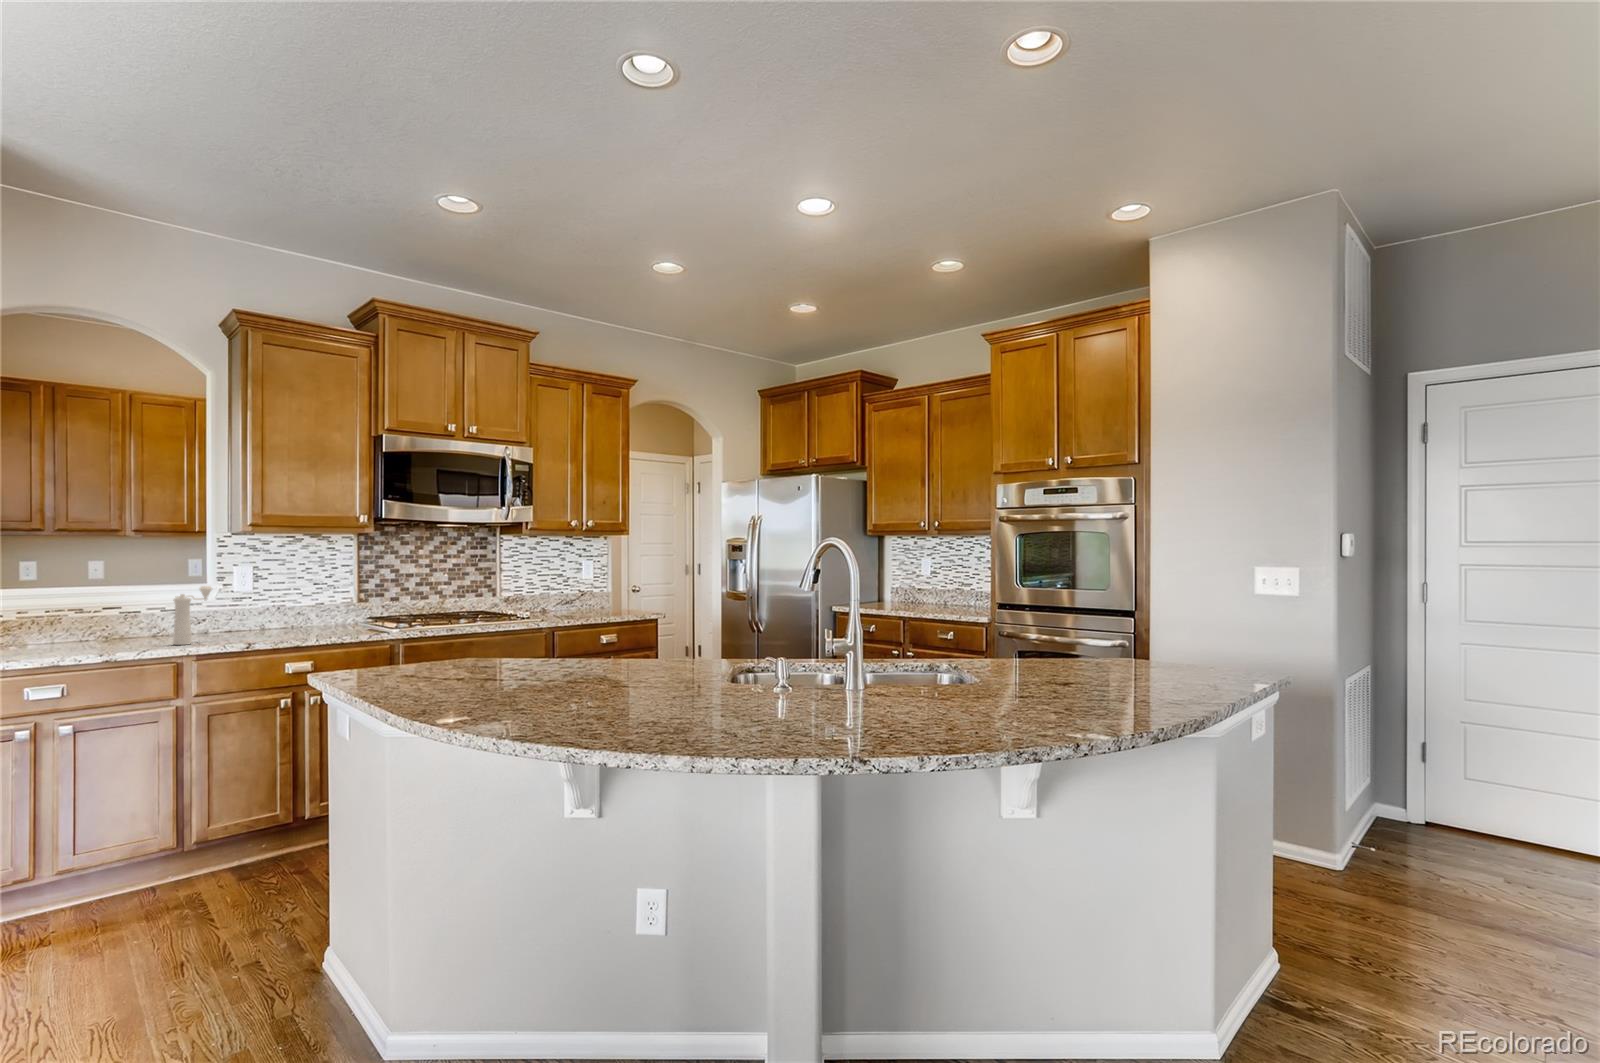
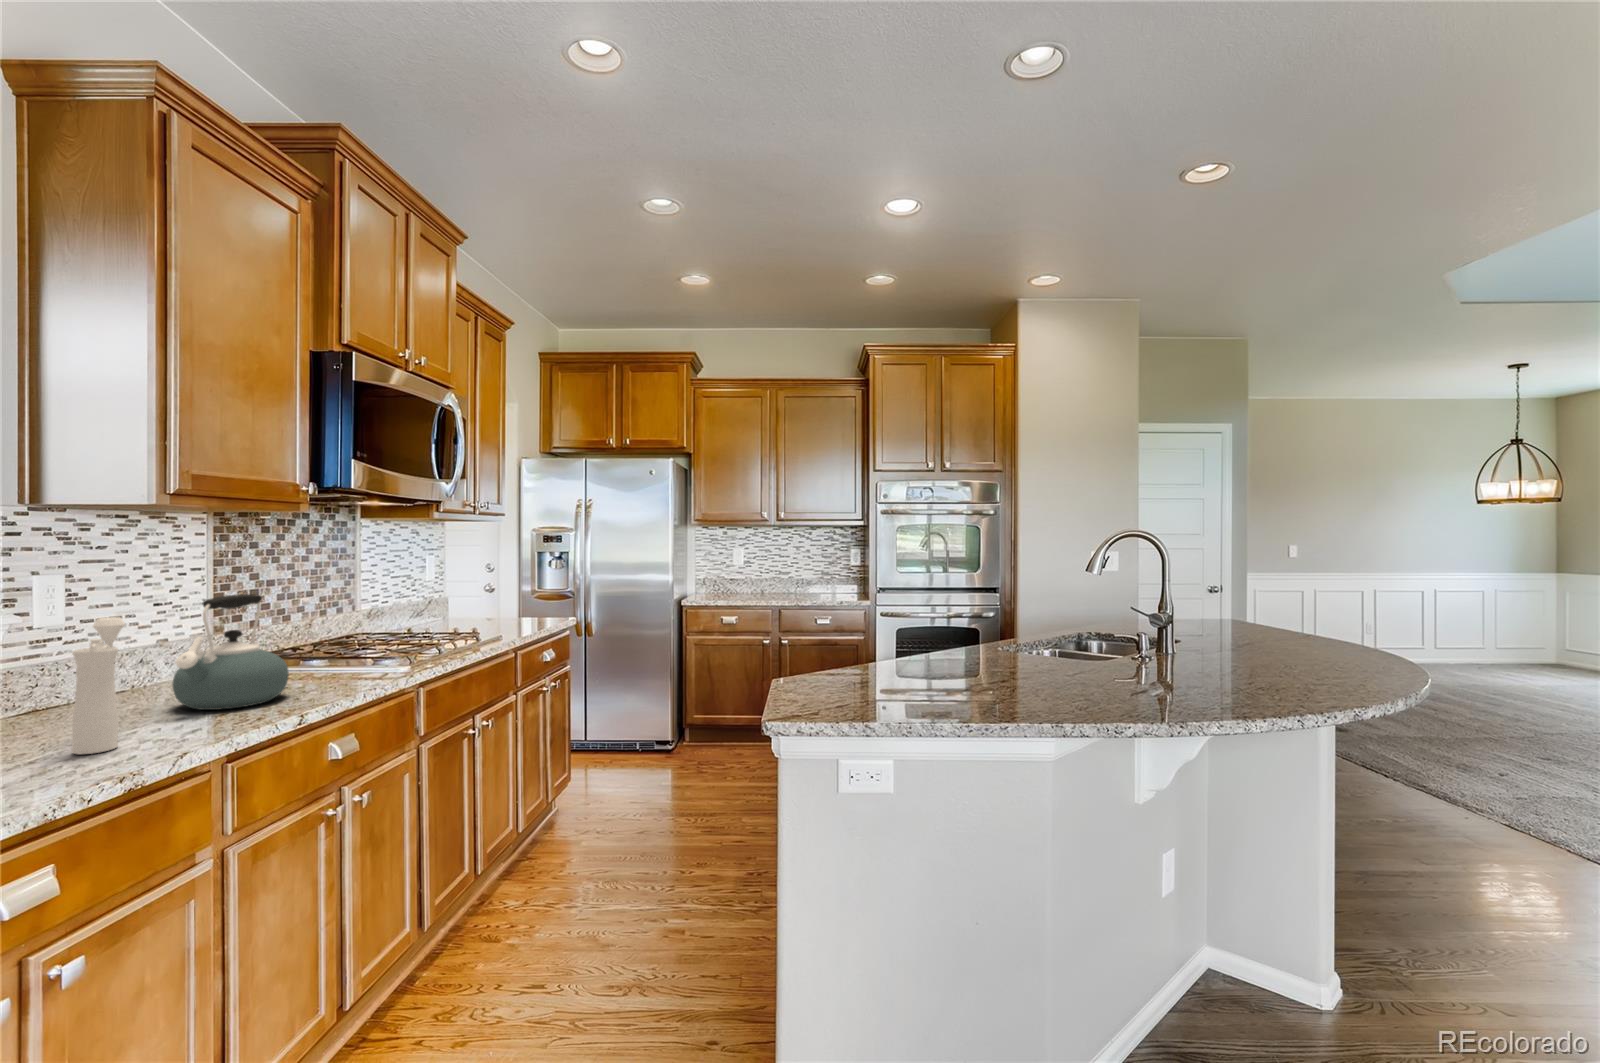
kettle: none [242,579,309,638] -> present [172,594,289,710]

